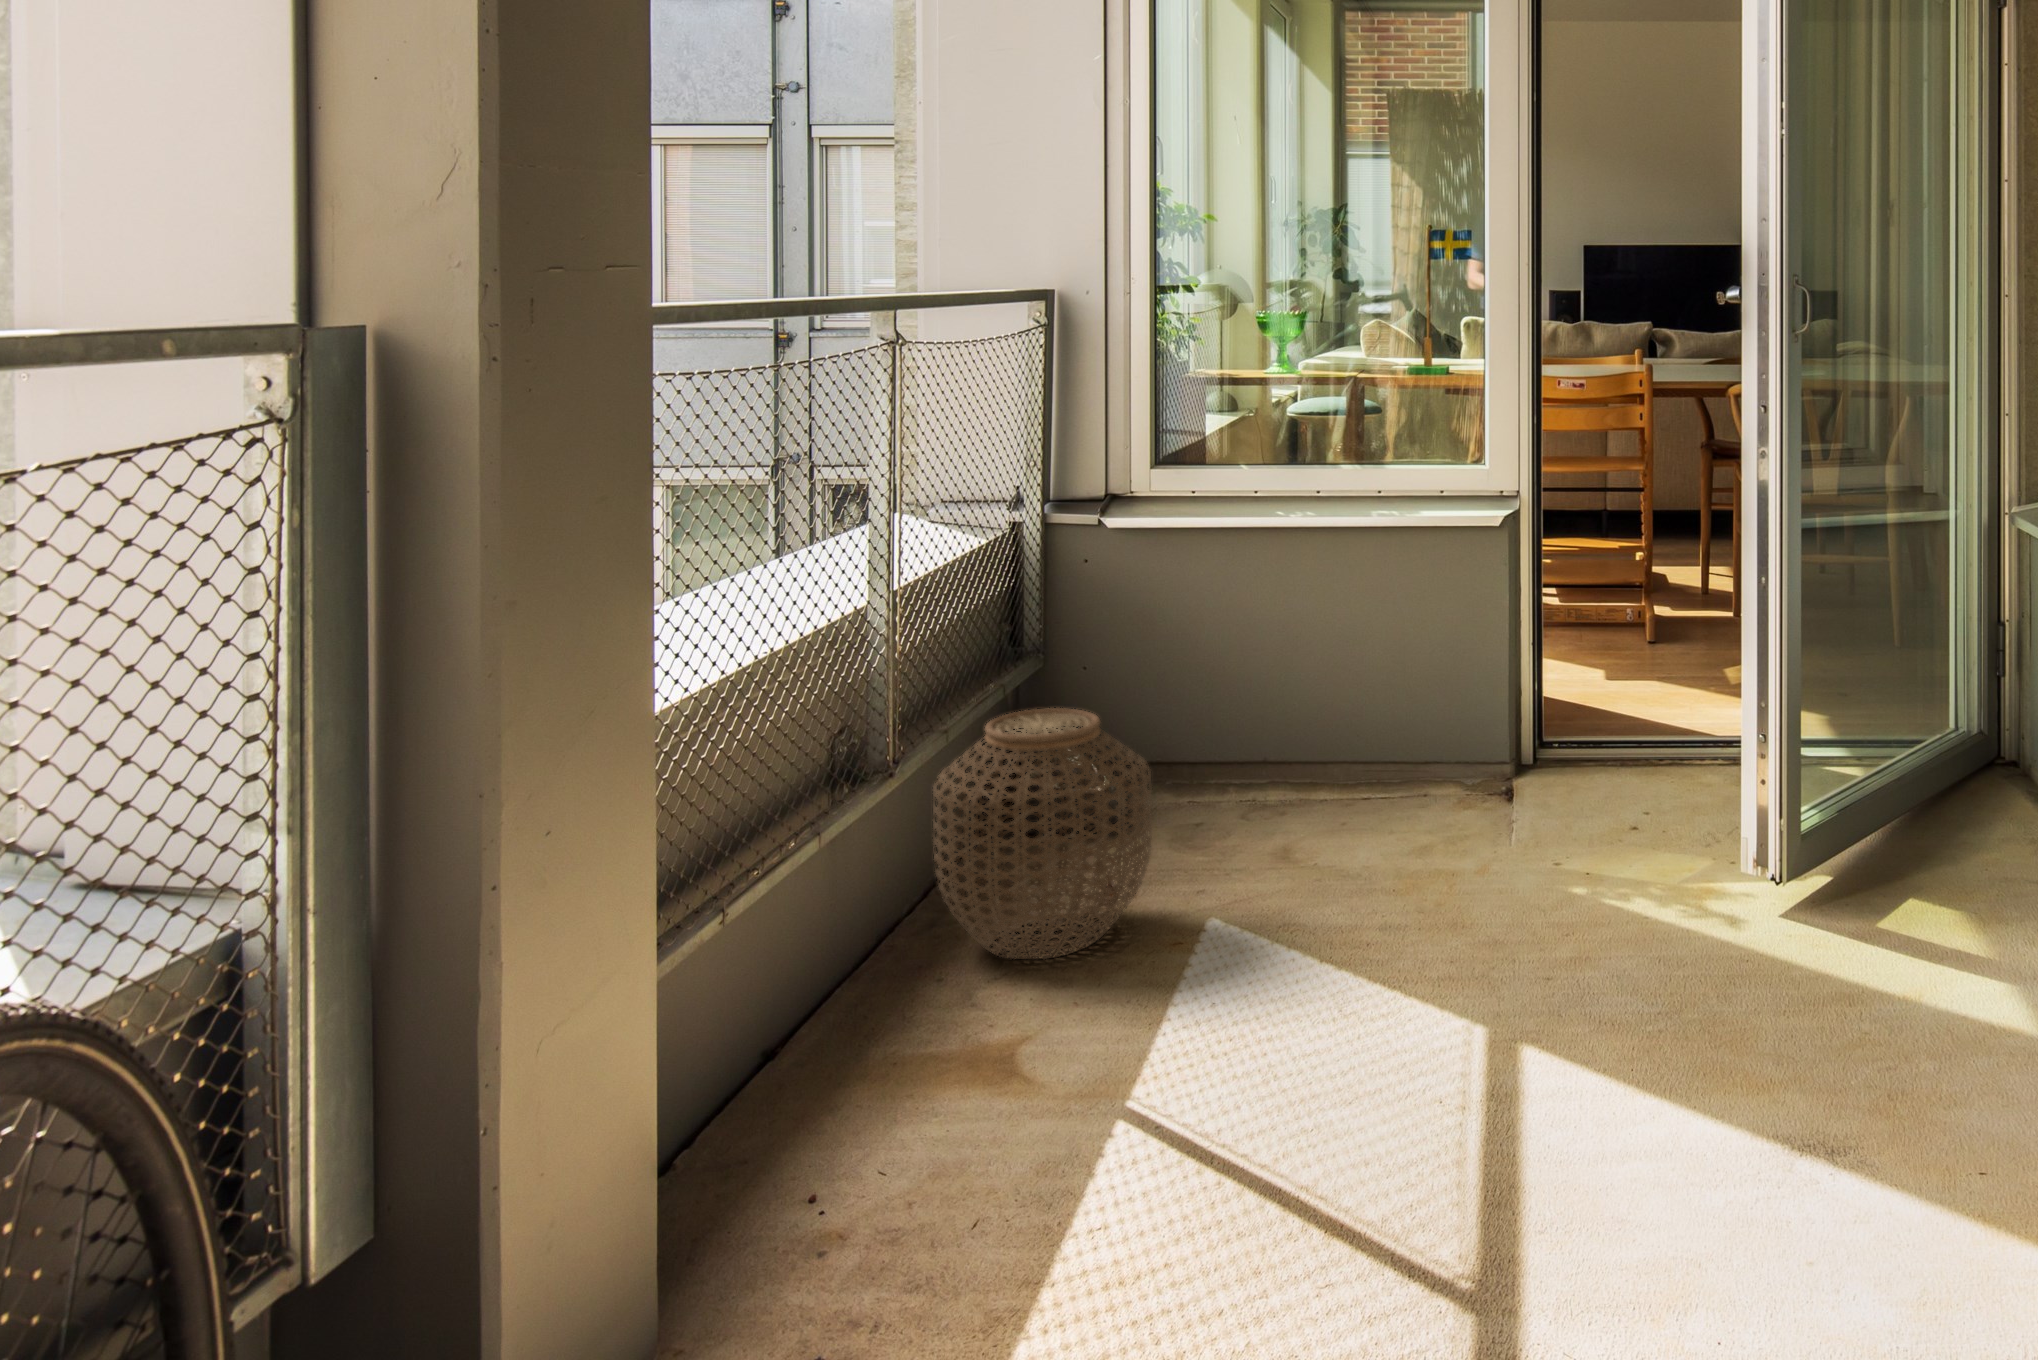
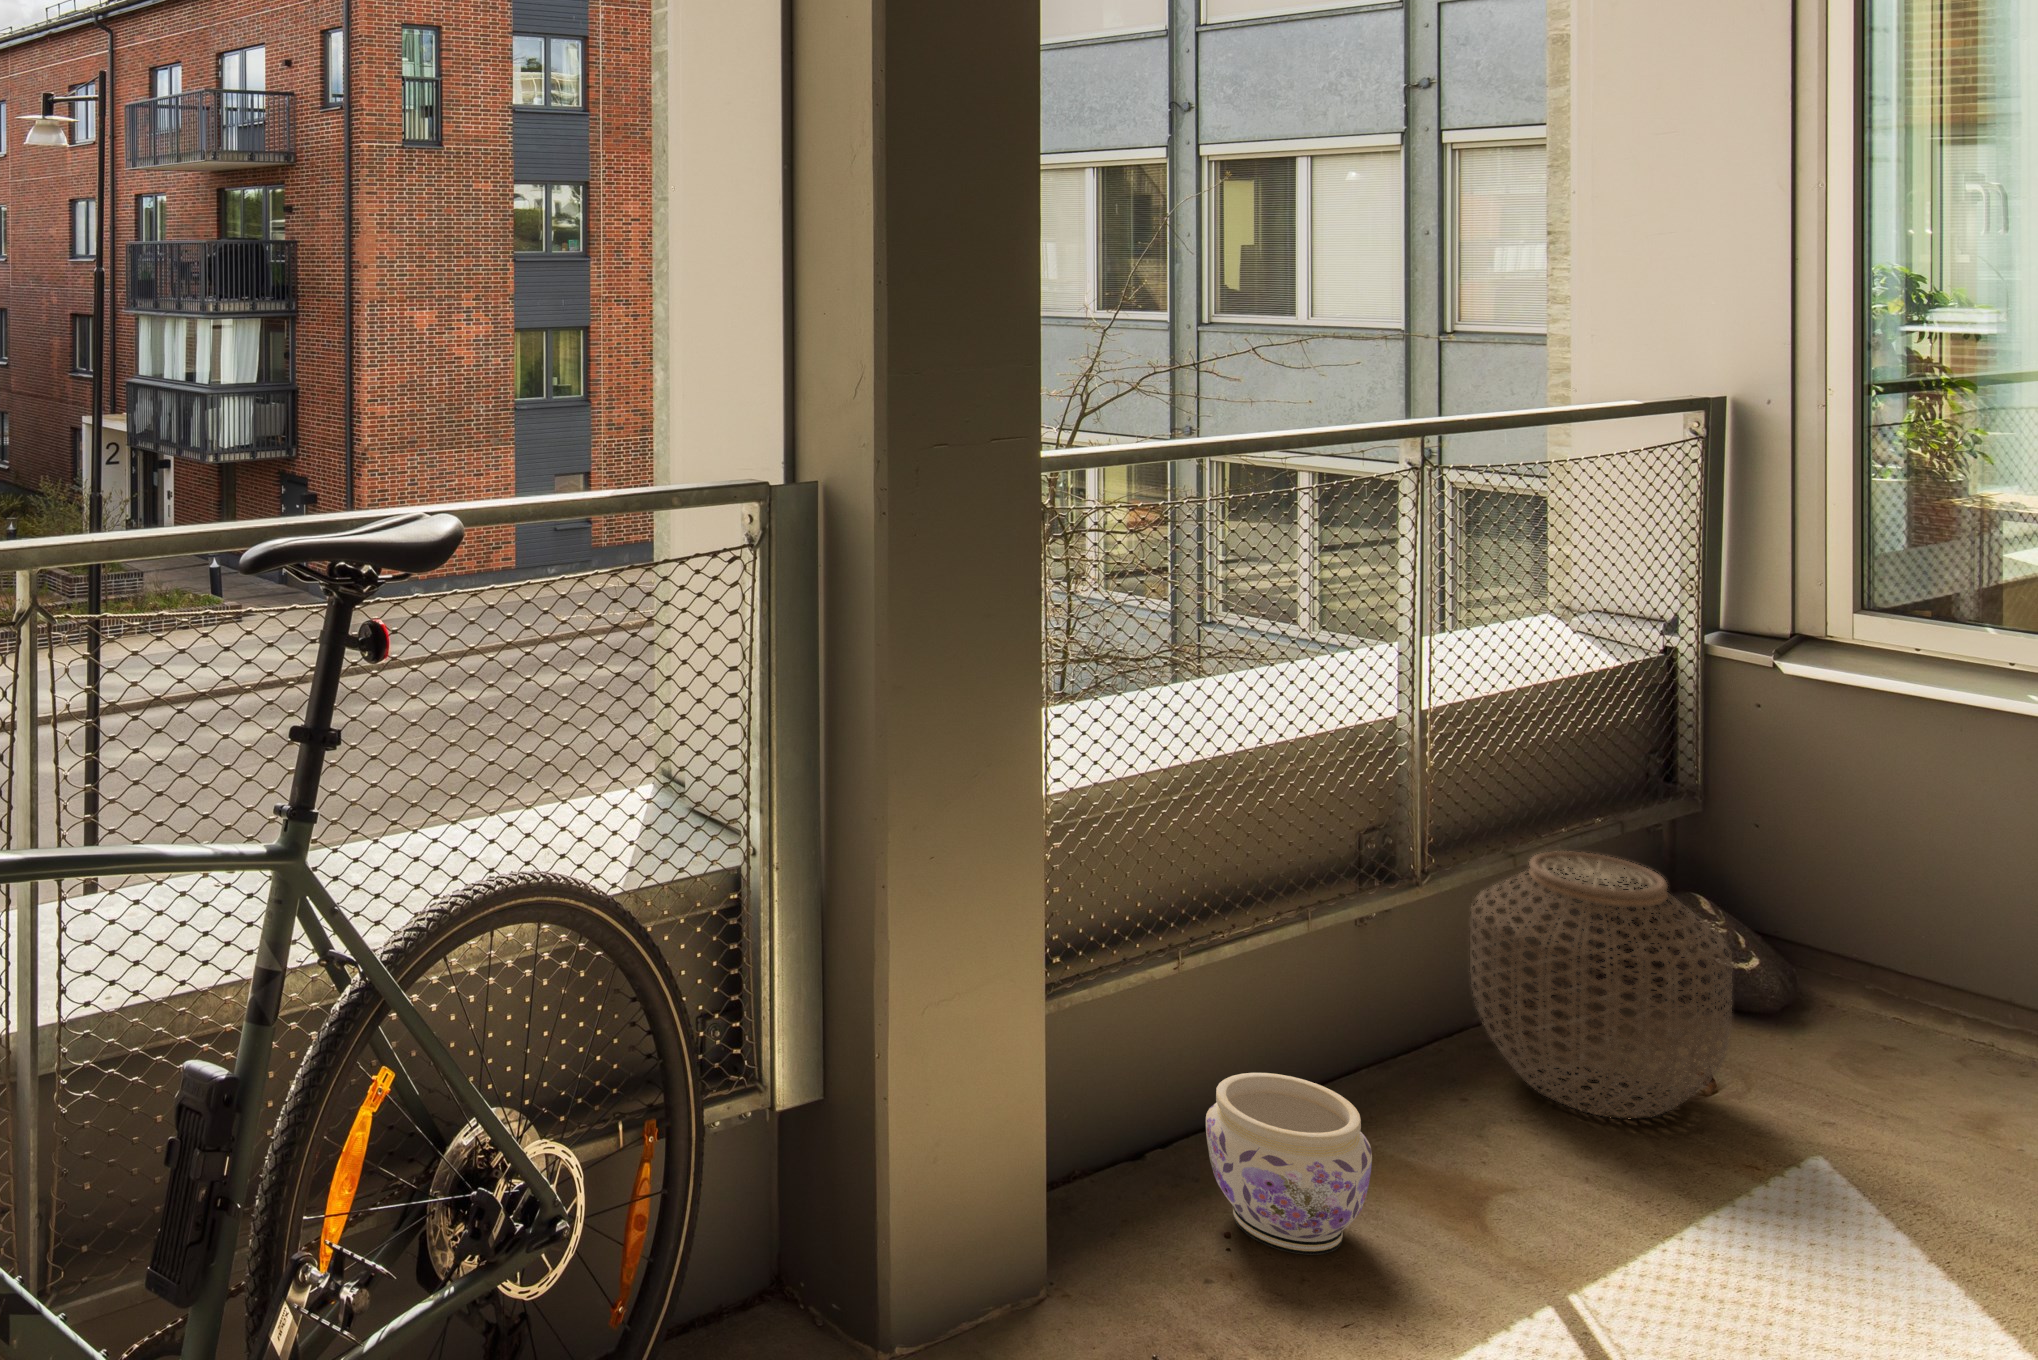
planter: none [776,999,953,1193] -> present [1206,1073,1372,1255]

